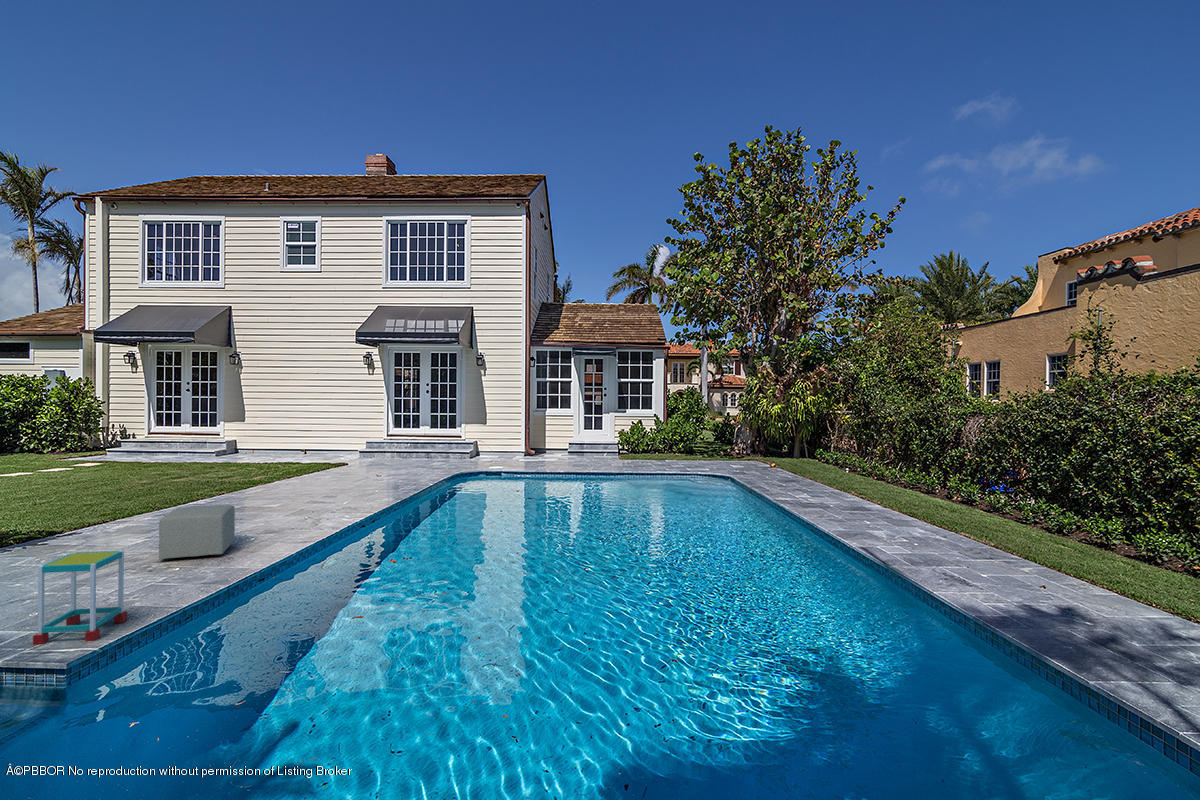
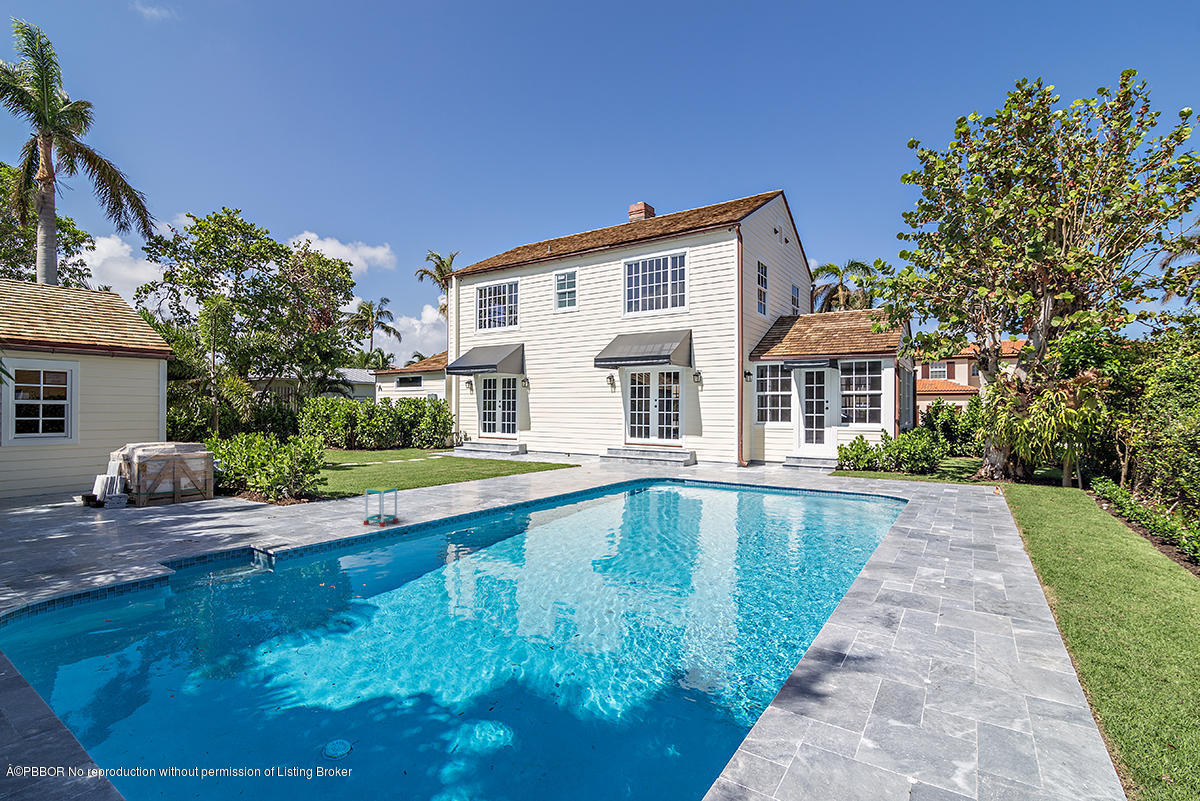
ottoman: present [159,505,235,561] -> none [429,476,468,505]

